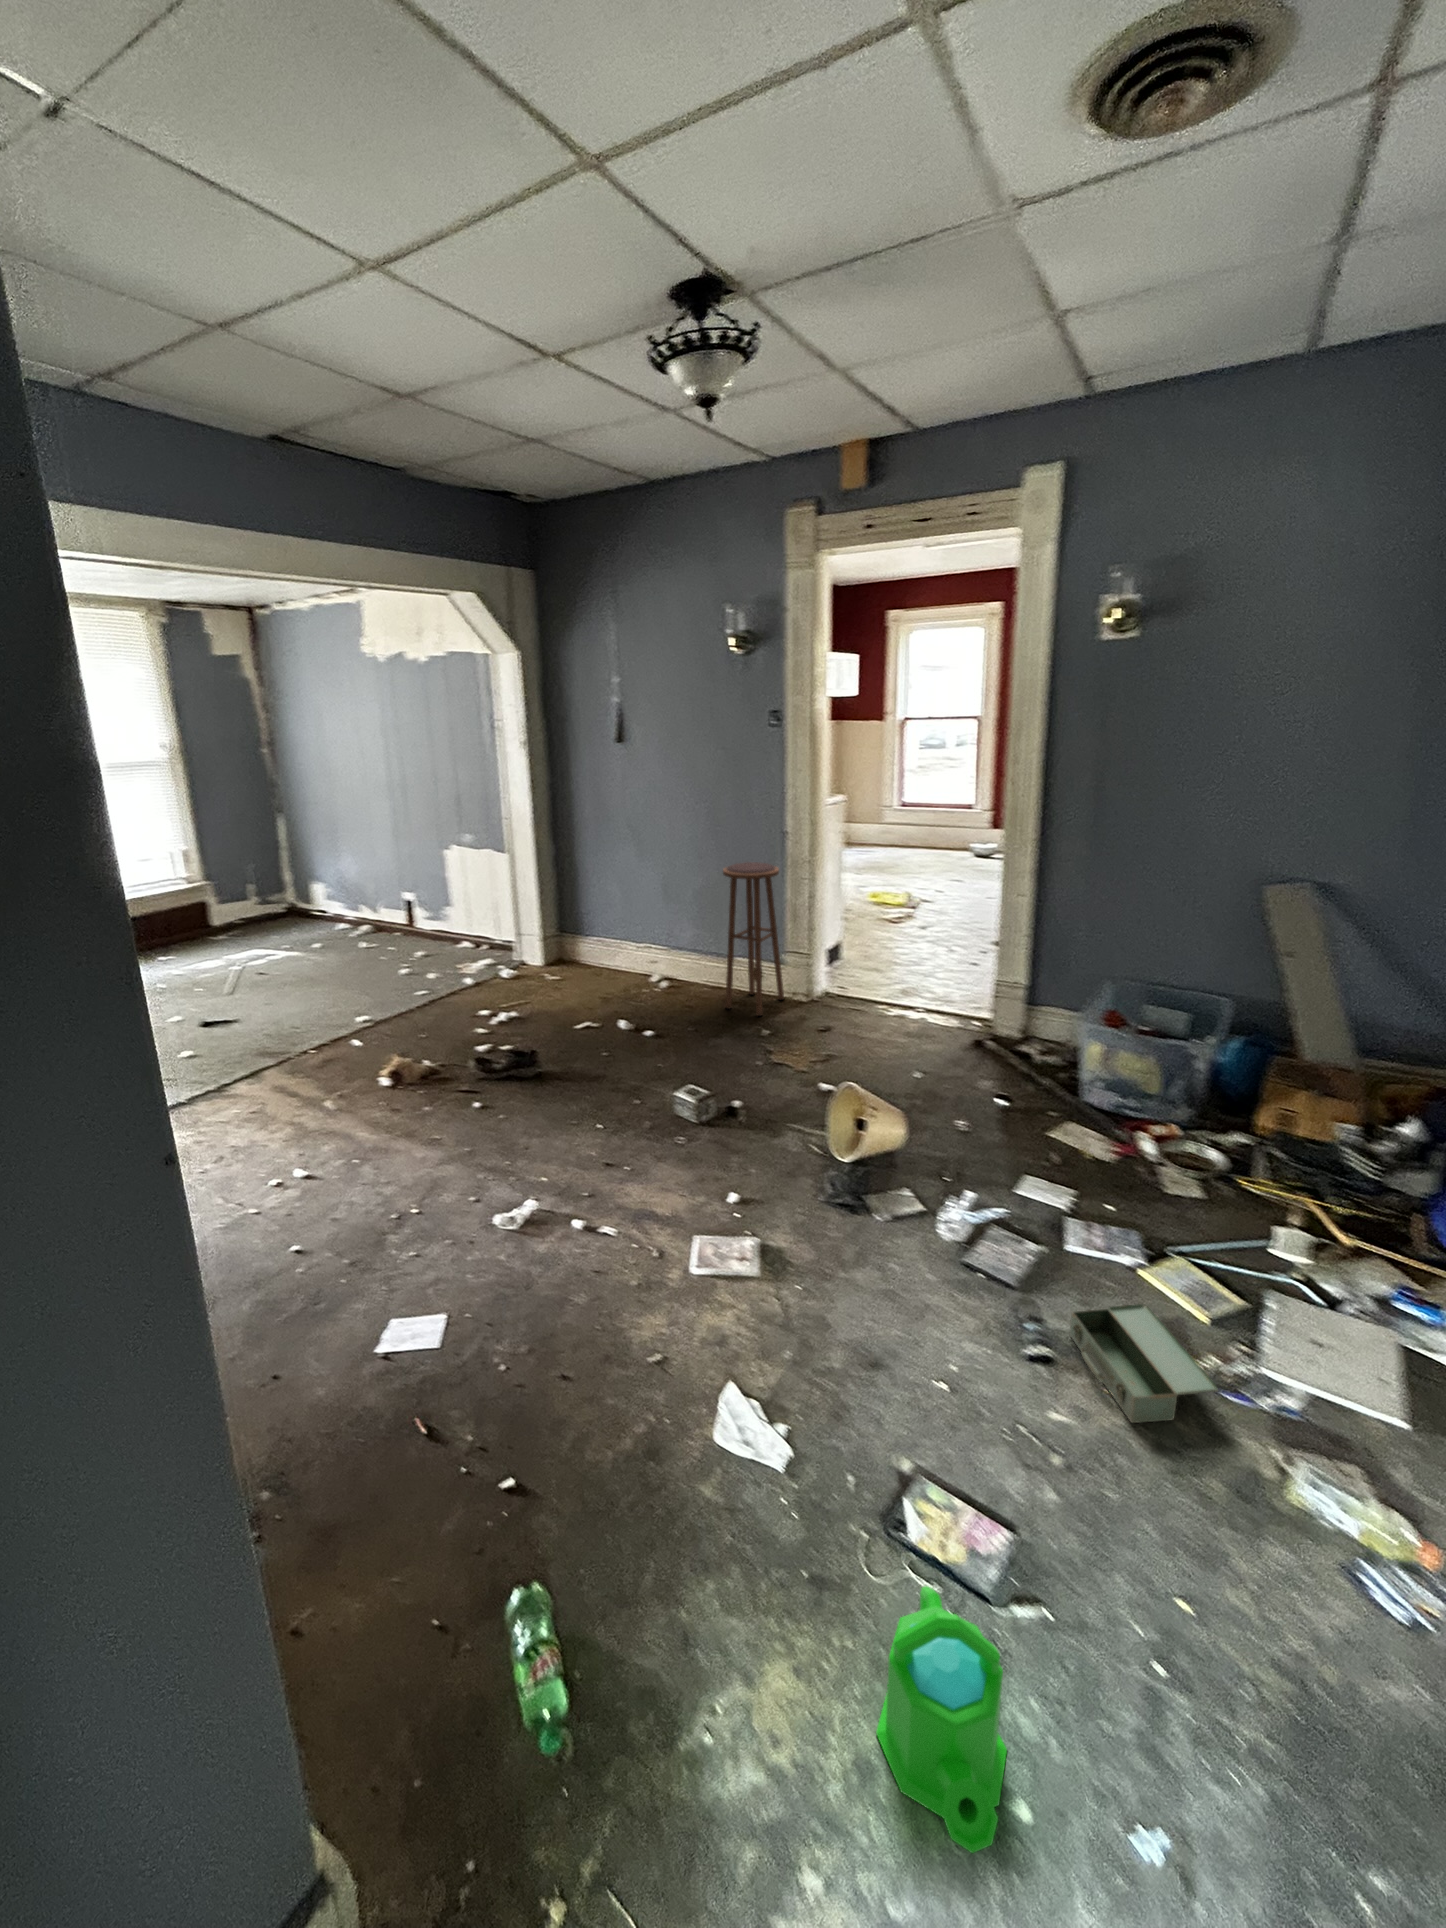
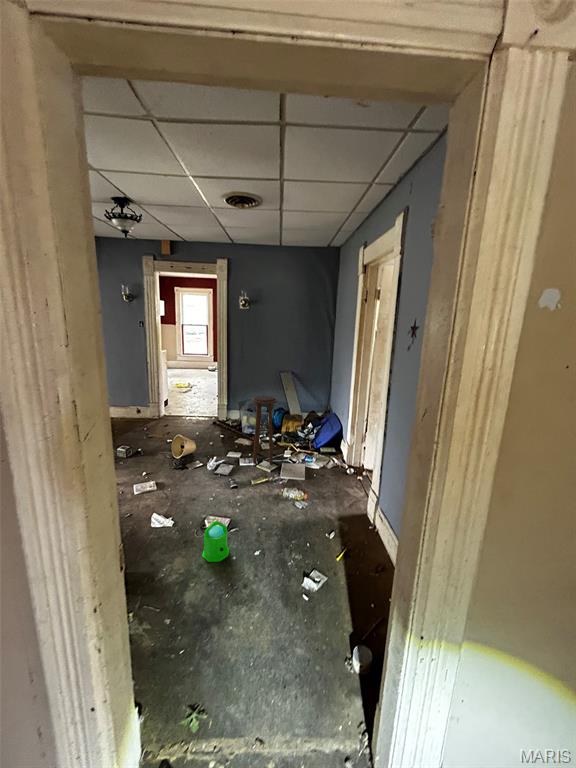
stool: present [723,862,784,1016] -> present [252,396,277,464]
toolbox: present [1070,1304,1218,1423] -> none [241,470,271,493]

